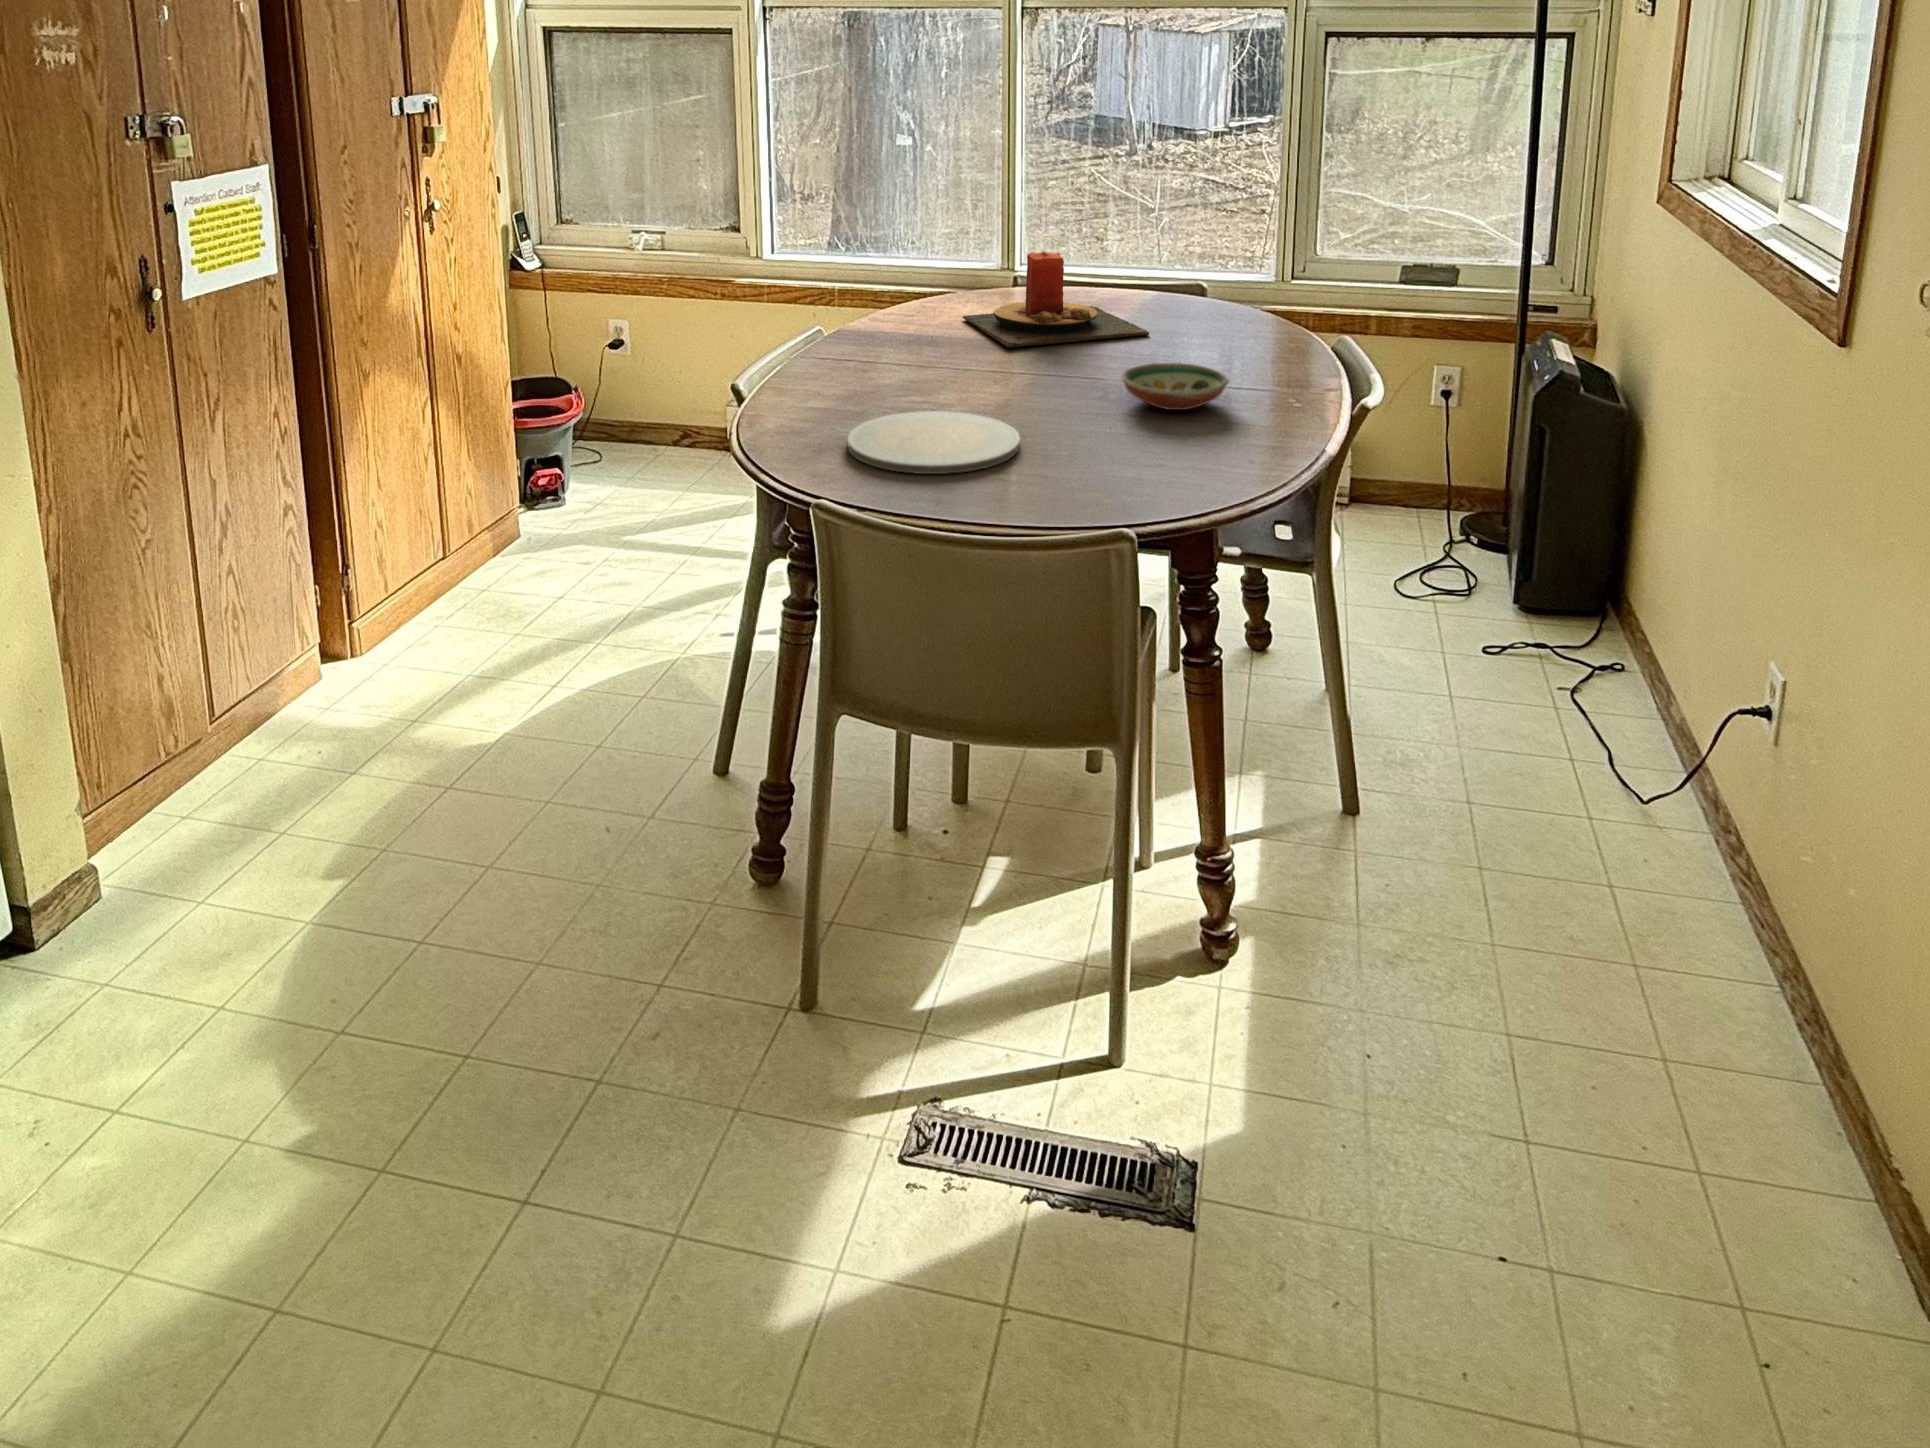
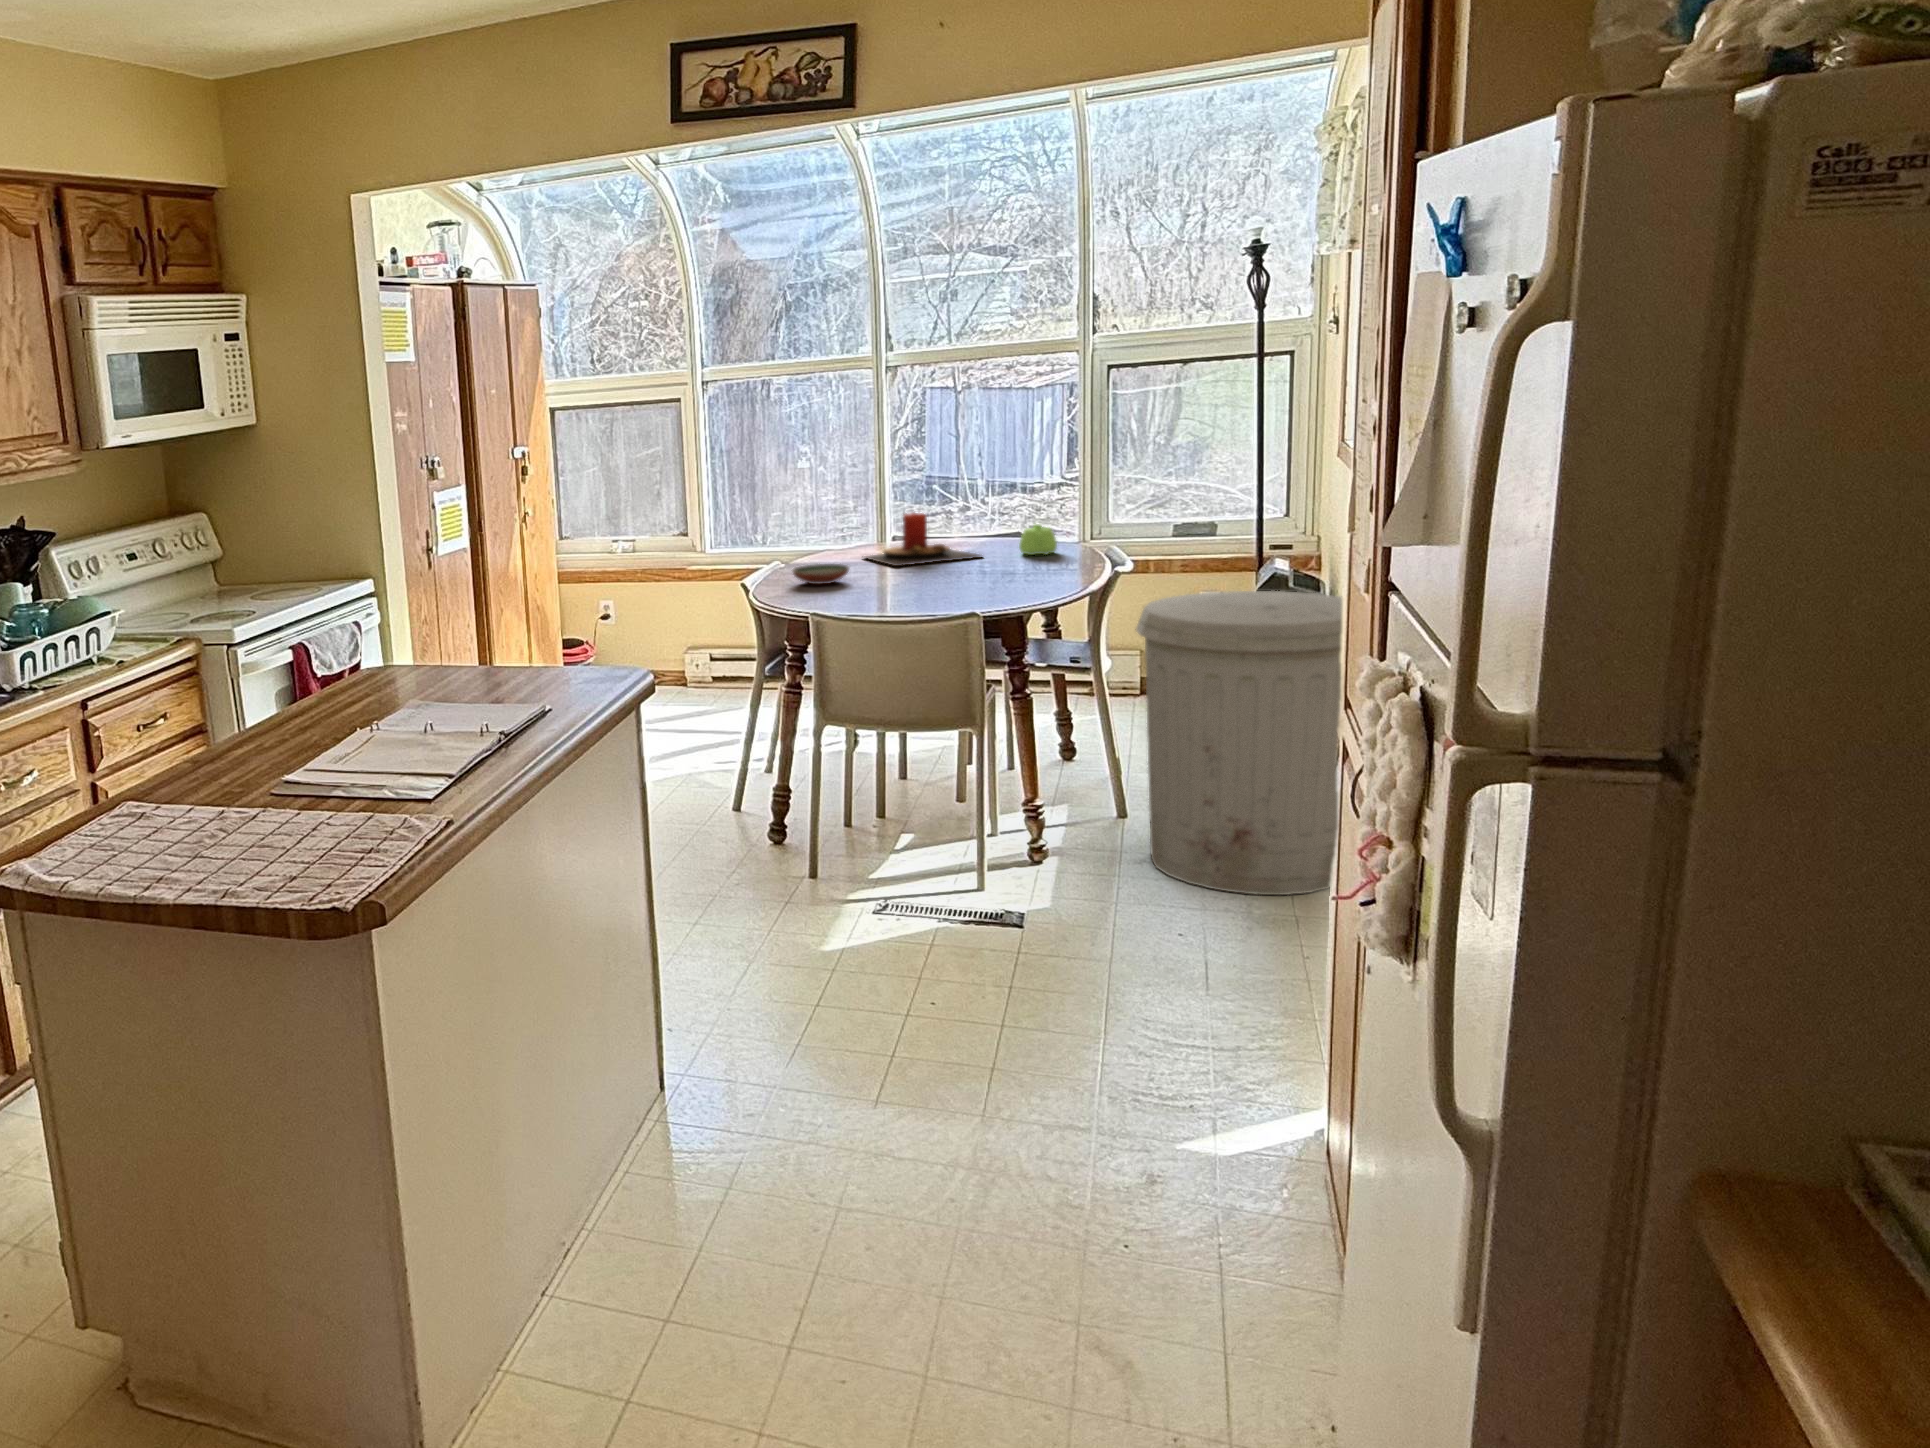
teapot: none [1203,281,1260,338] -> present [1019,524,1057,555]
decorative bowl: present [1121,363,1229,410] -> present [792,564,849,584]
plate: present [847,411,1020,474] -> none [817,587,913,607]
trash can: none [1406,470,1846,1101] -> present [1135,591,1342,895]

